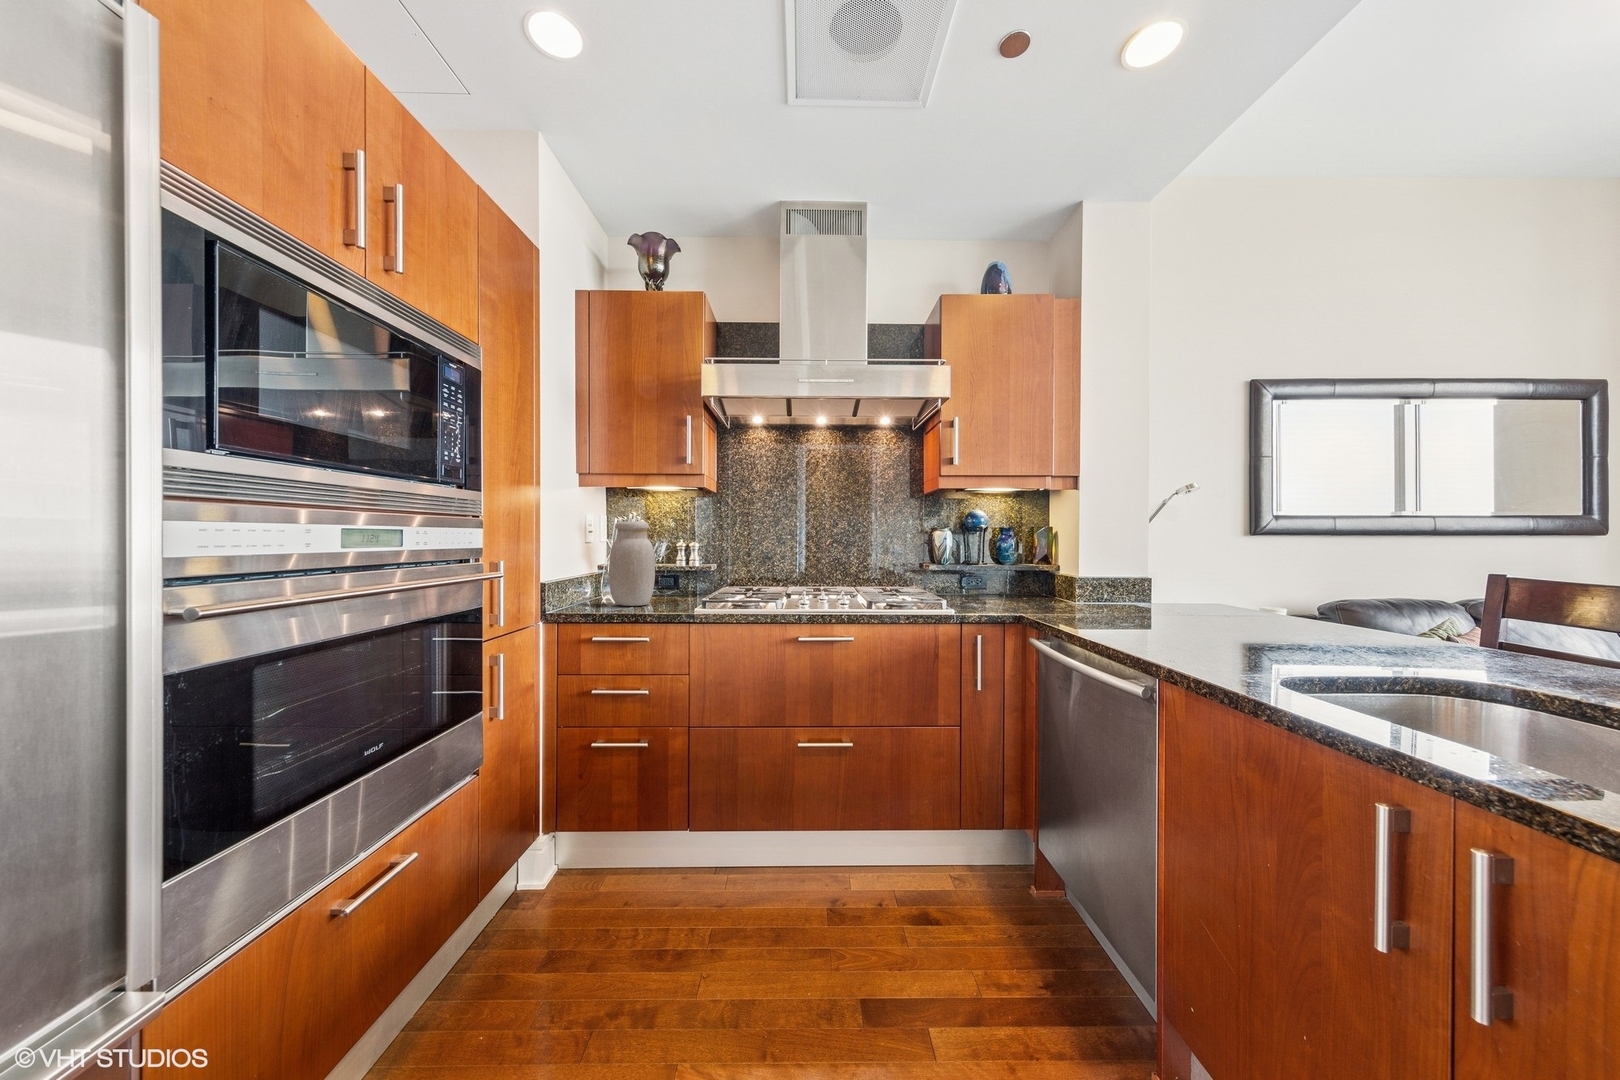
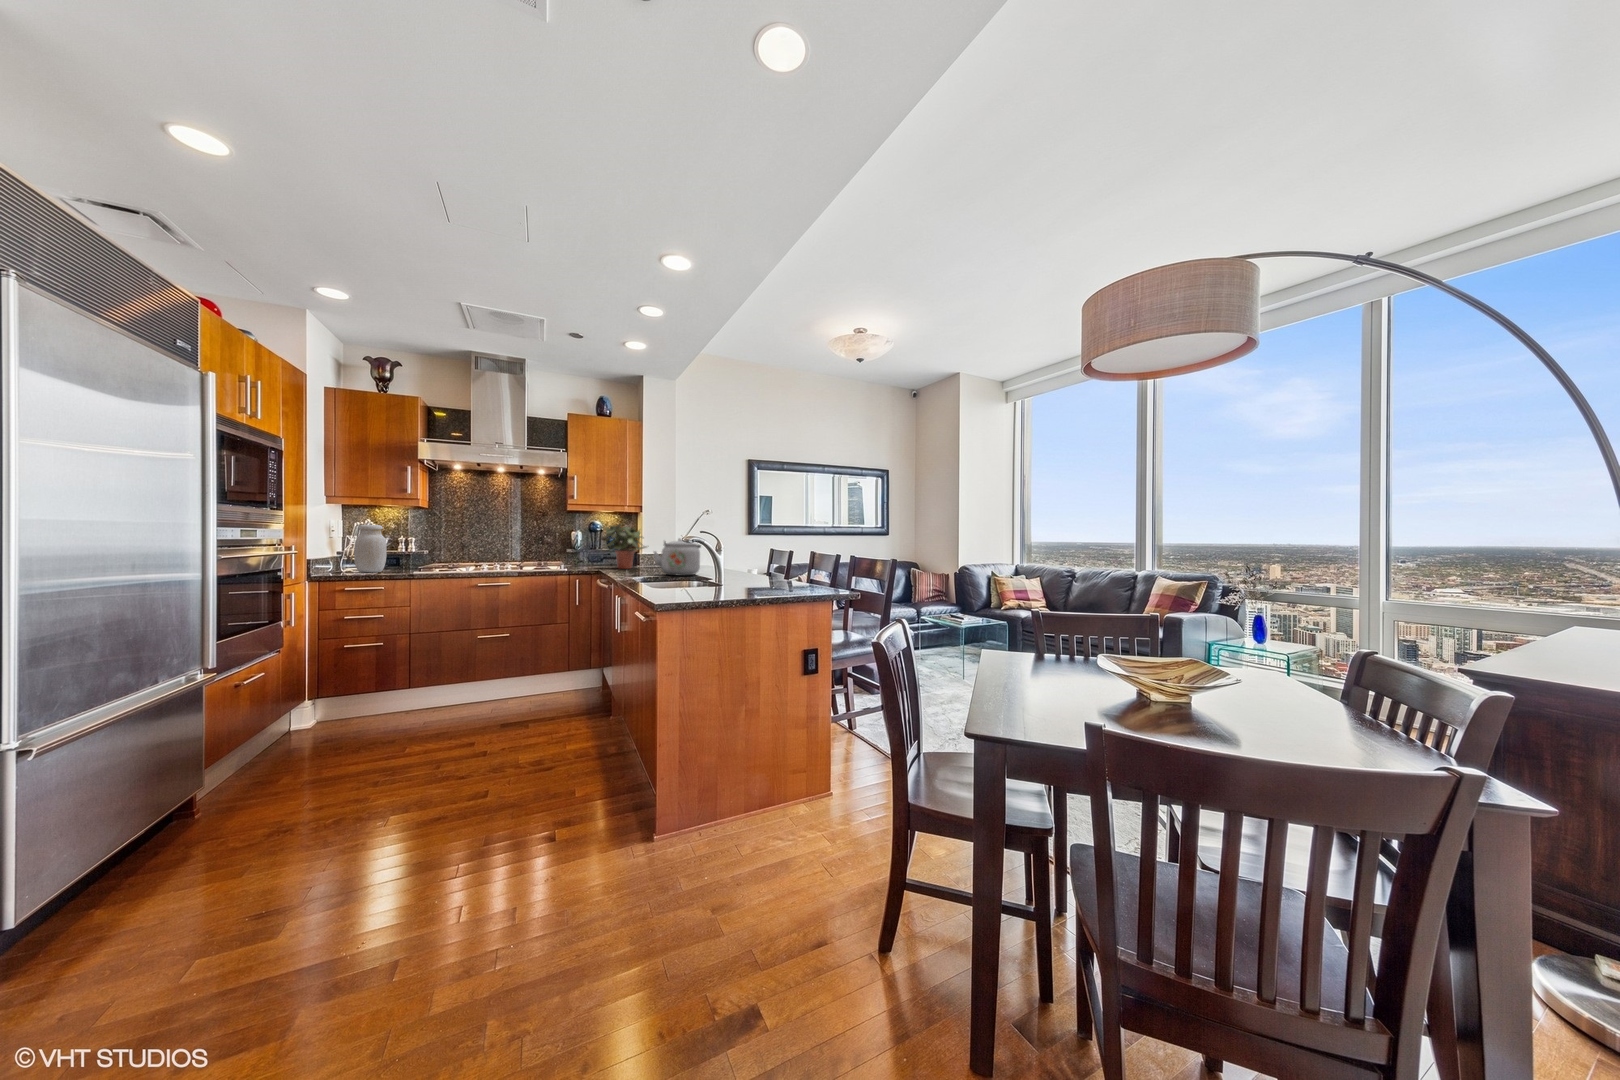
potted plant: none [1013,510,1112,608] -> present [603,524,647,569]
kettle: none [1200,539,1358,647] -> present [654,538,701,576]

